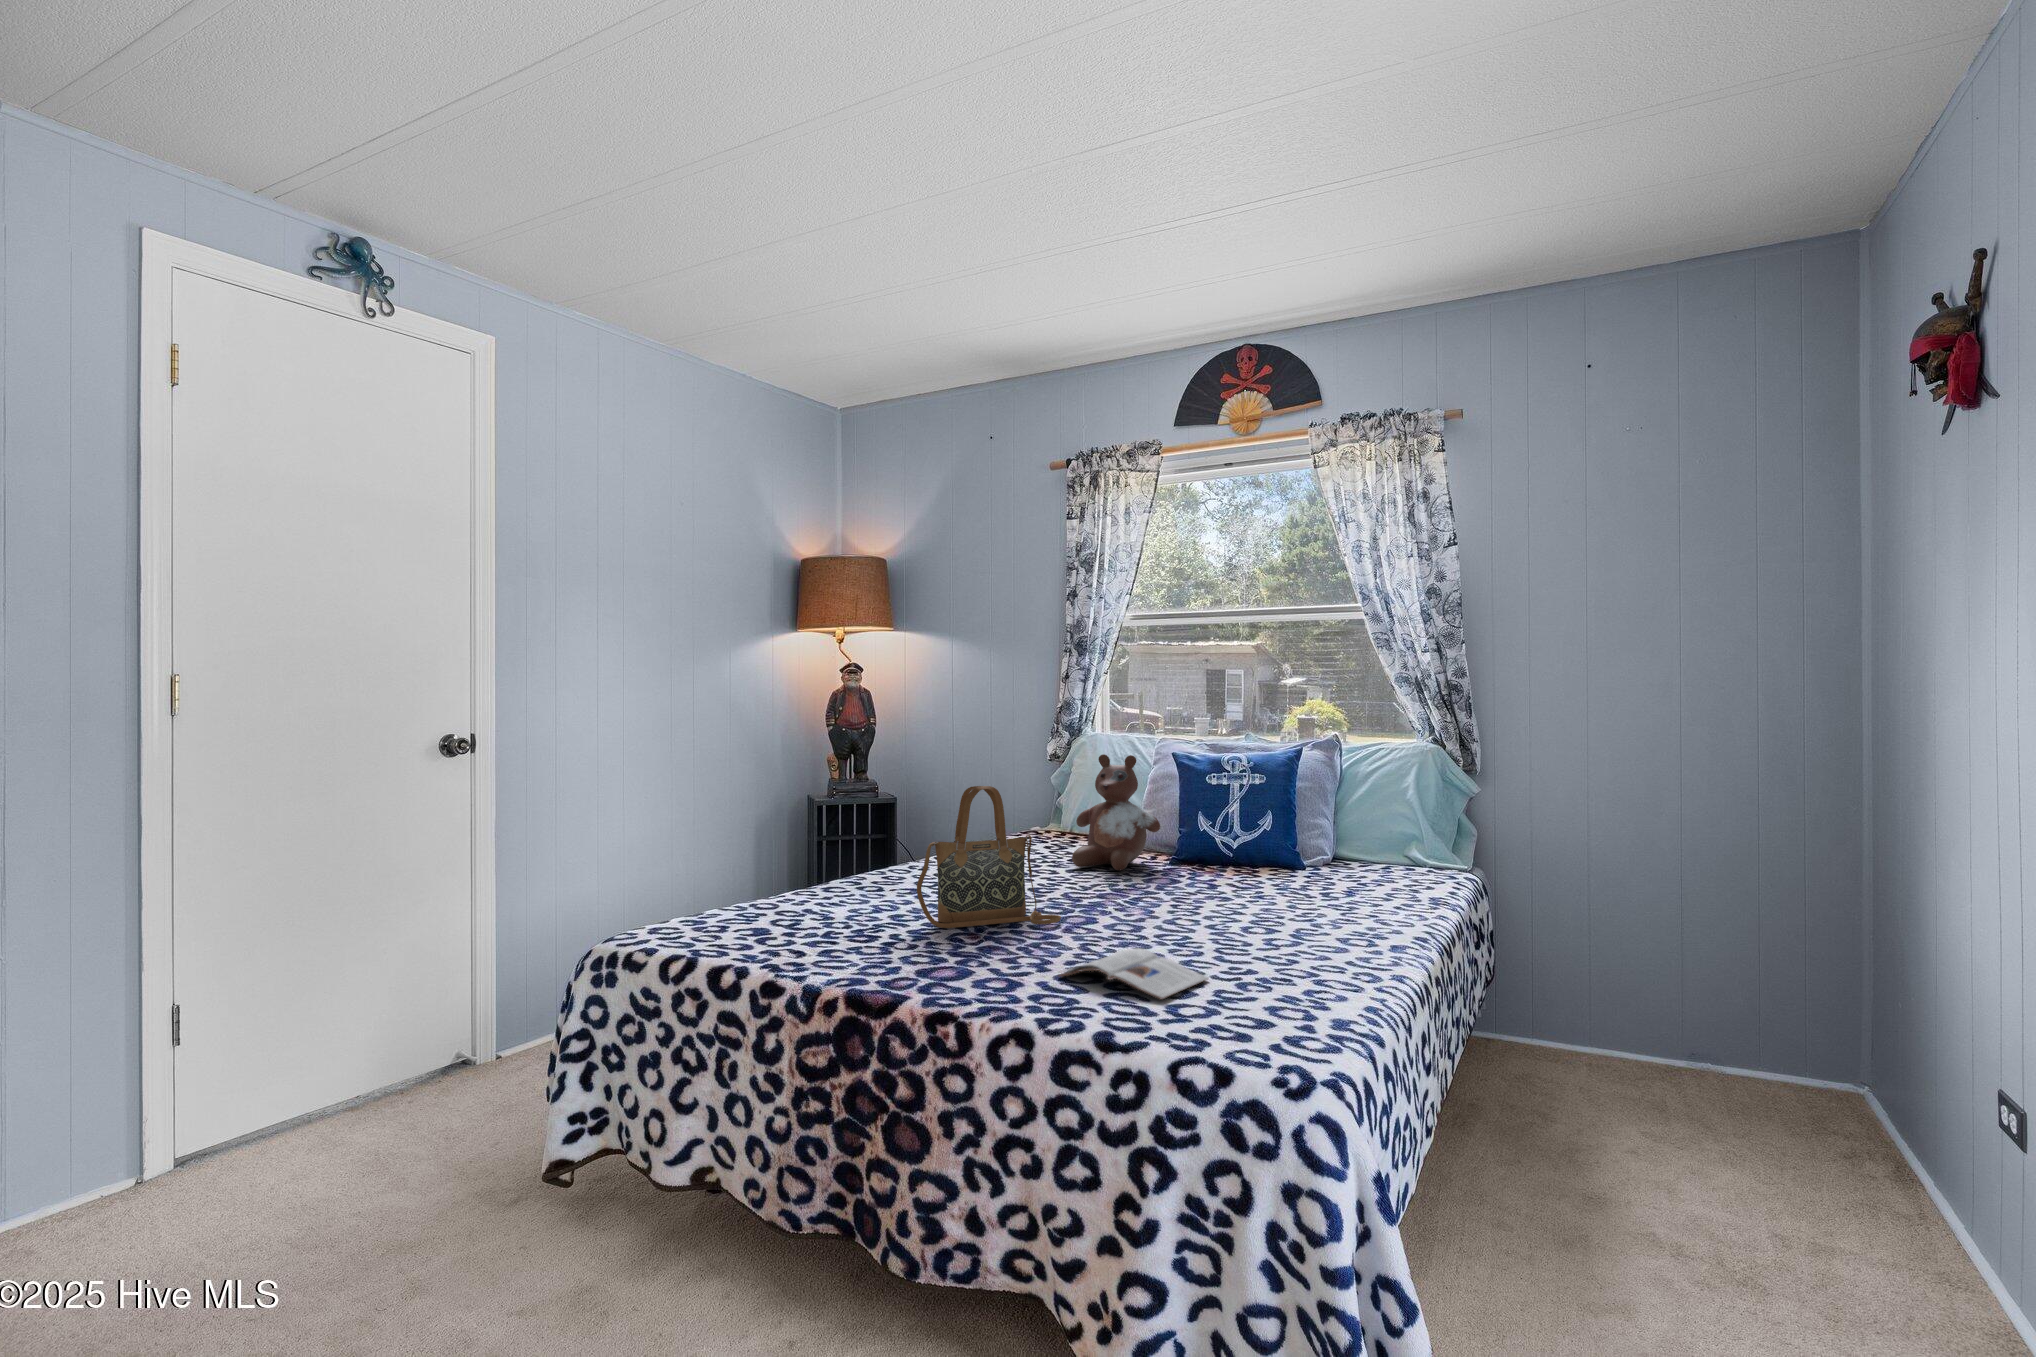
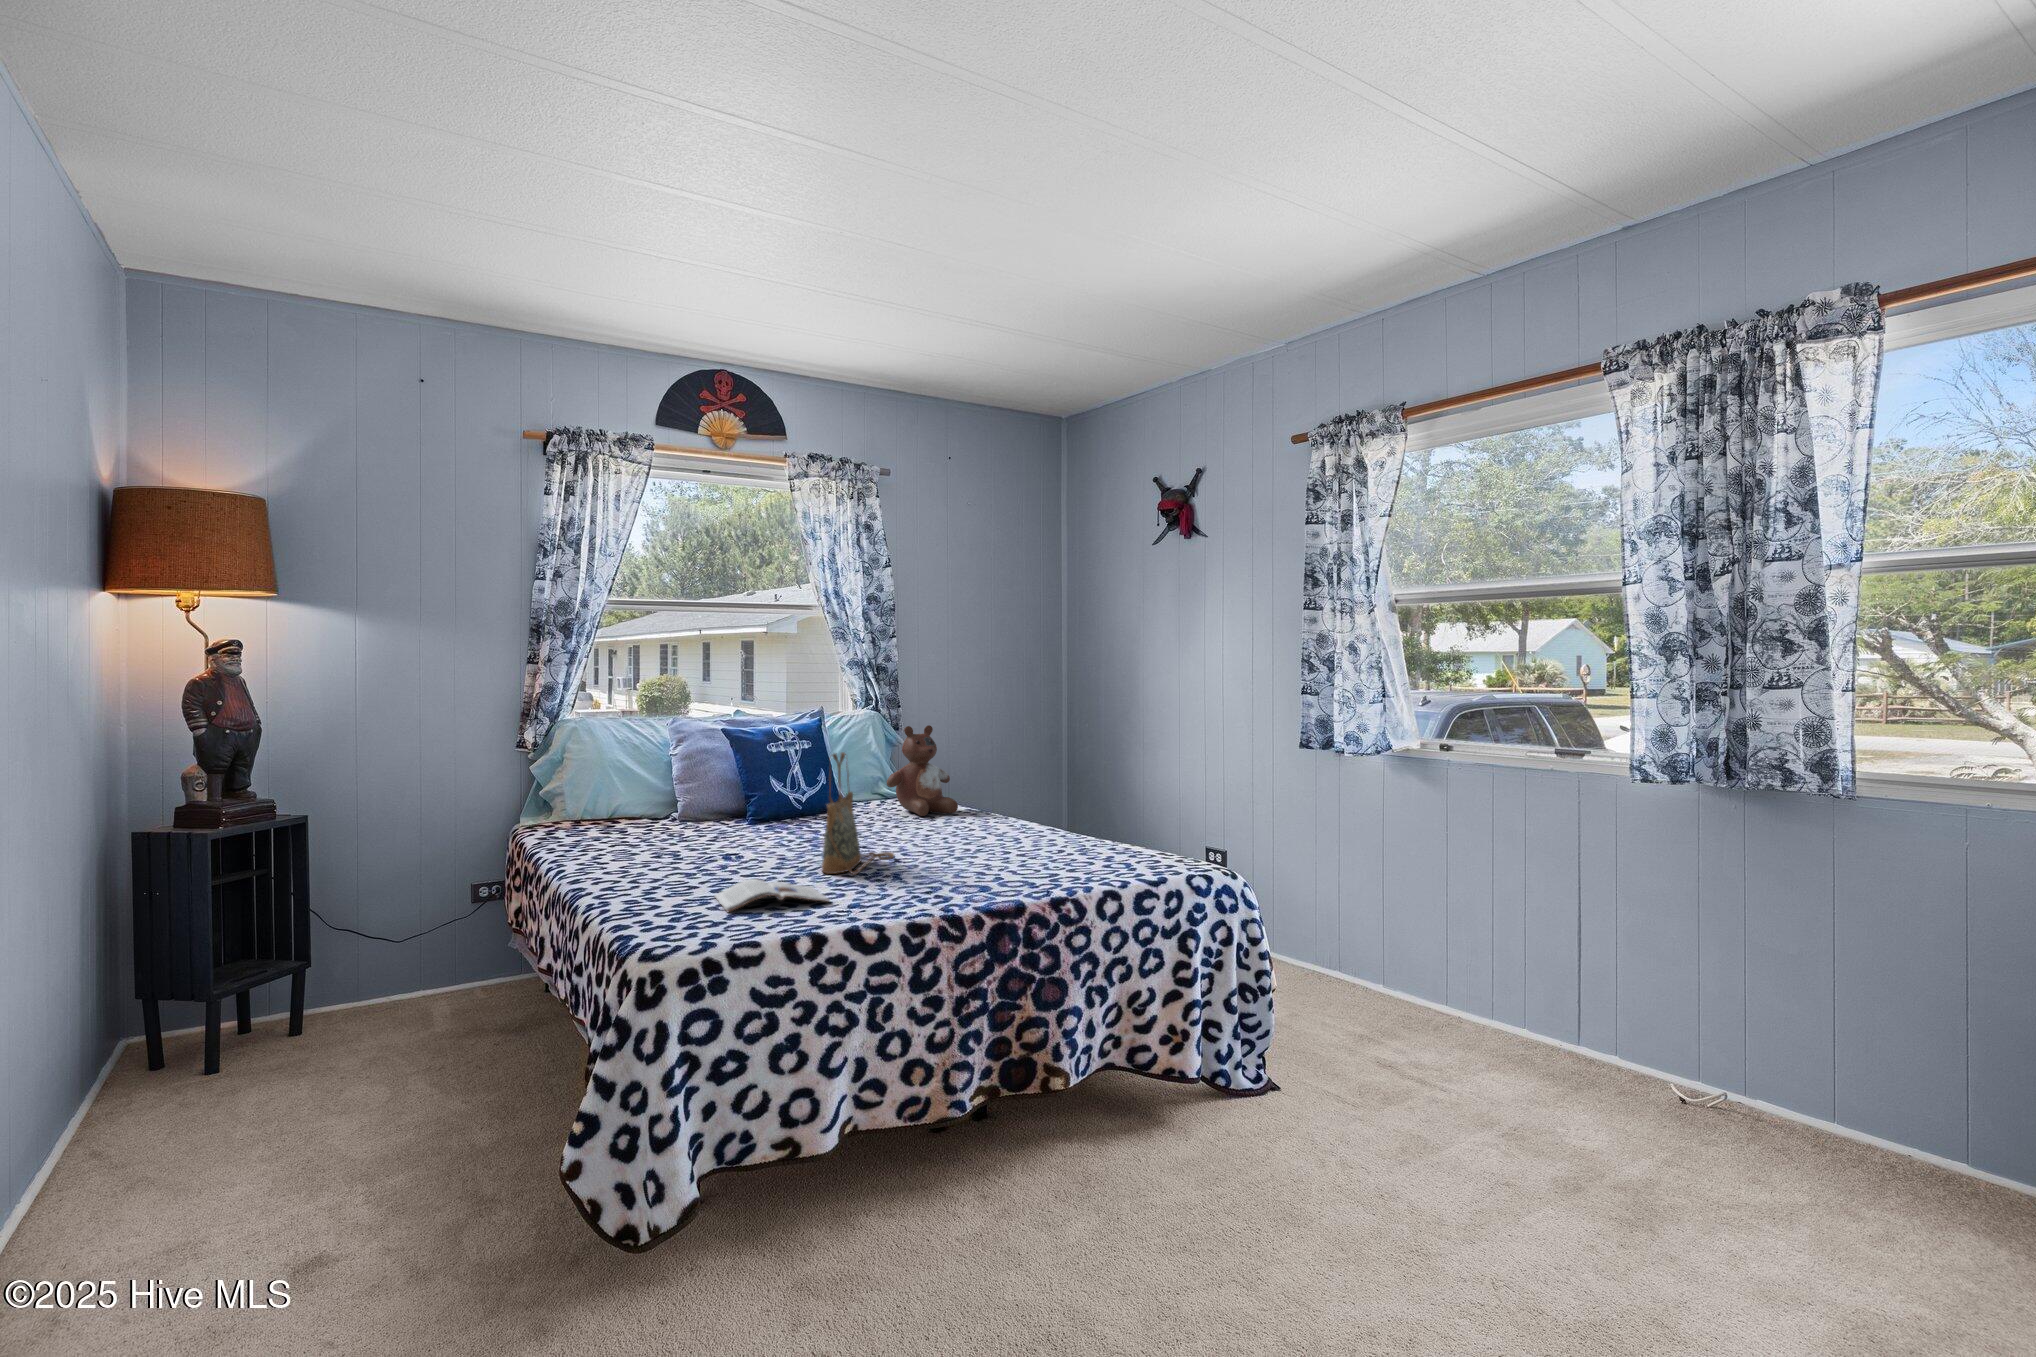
stuffed bear: present [1072,754,1160,870] -> present [887,725,958,816]
magazine: present [1058,948,1208,999] -> present [715,879,830,912]

